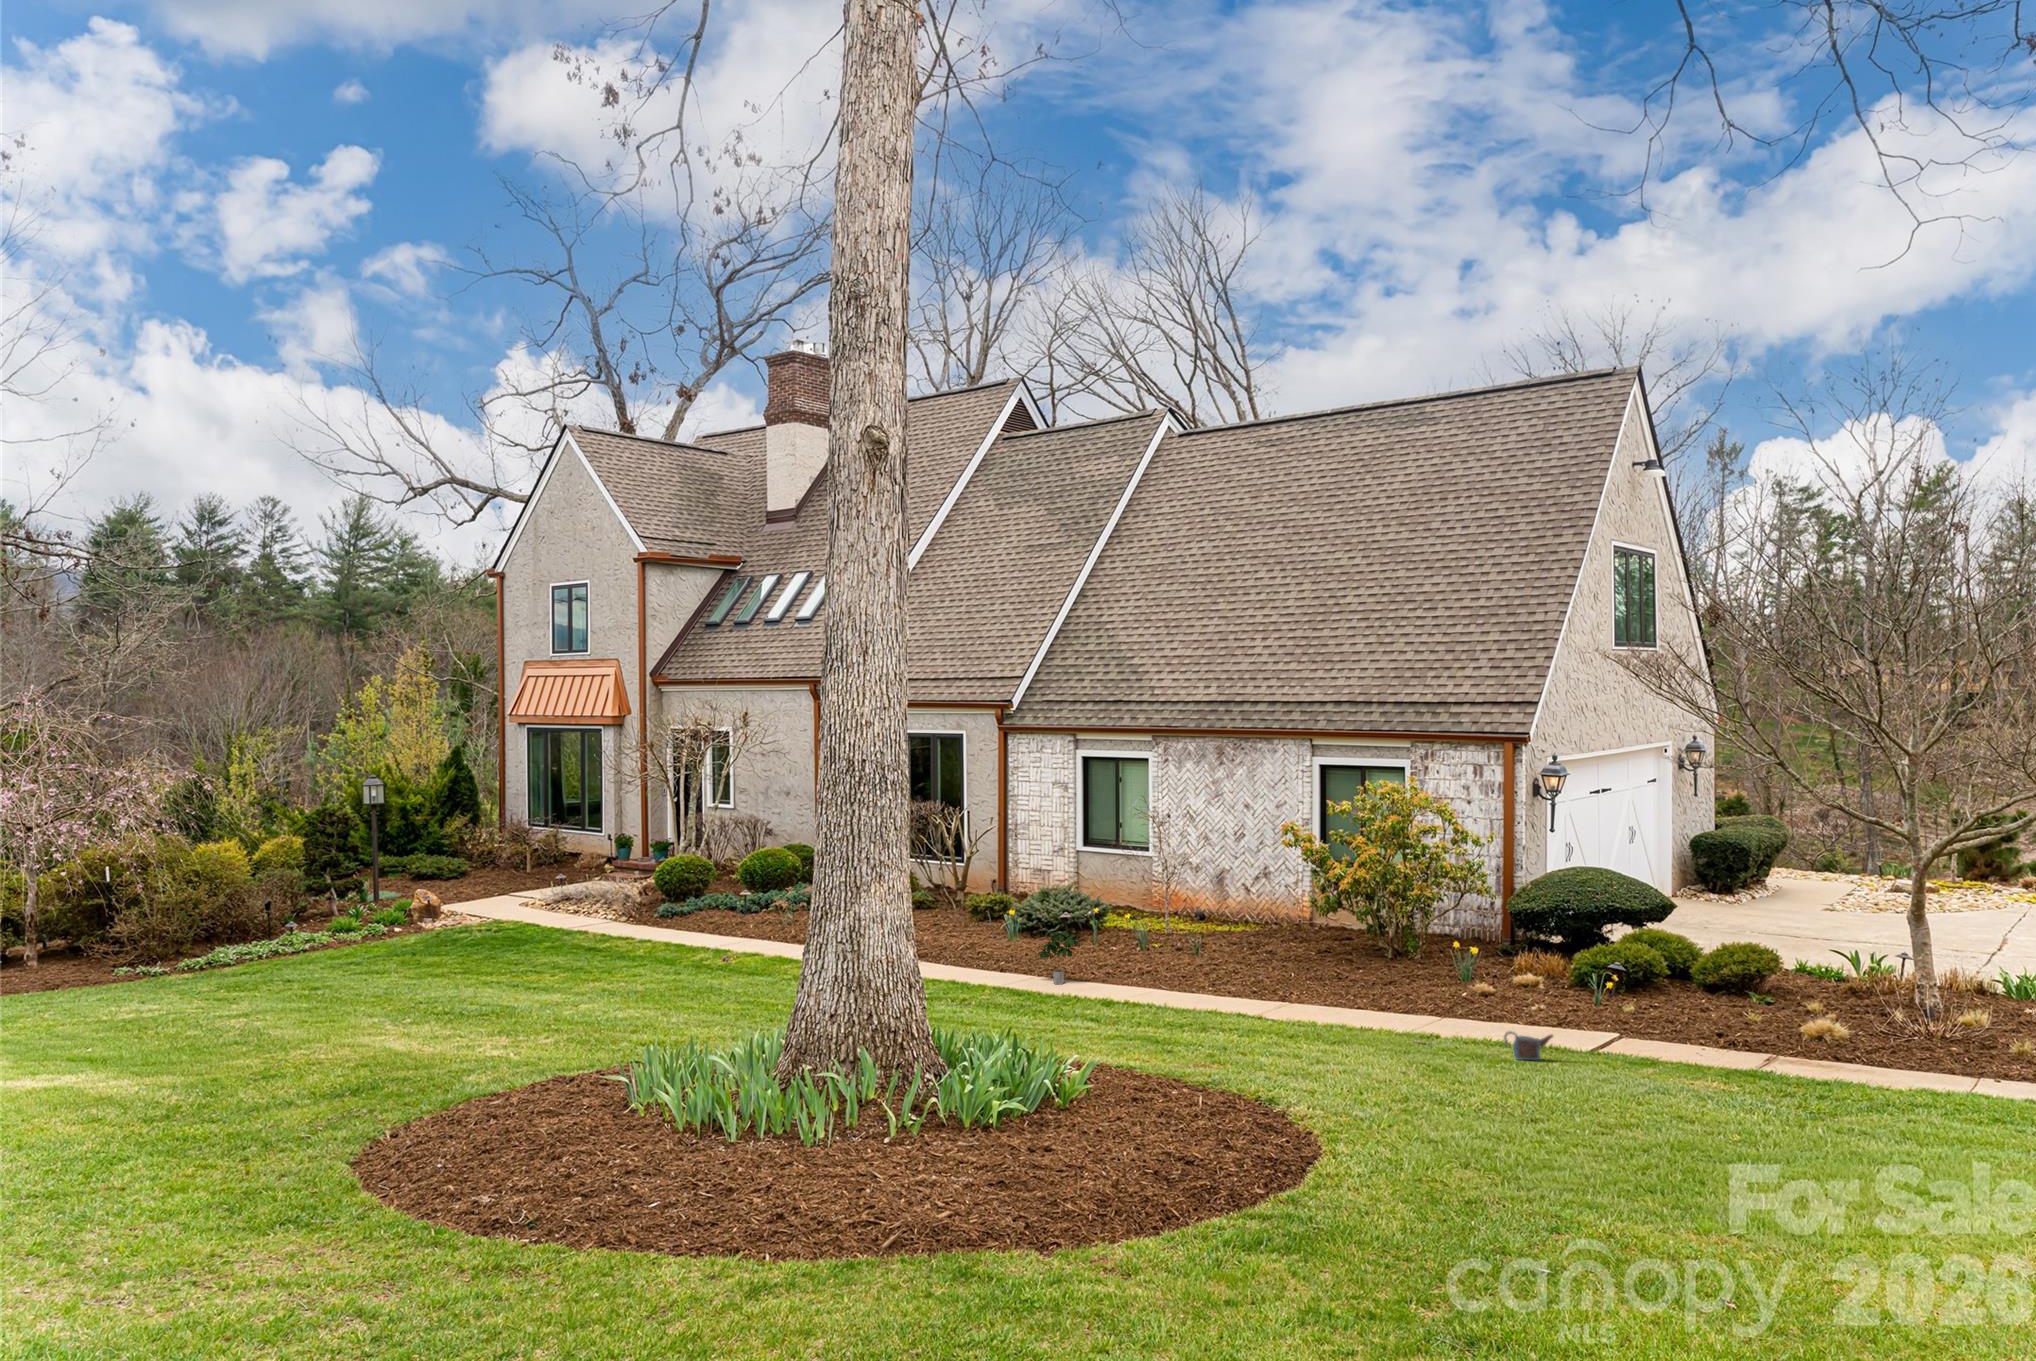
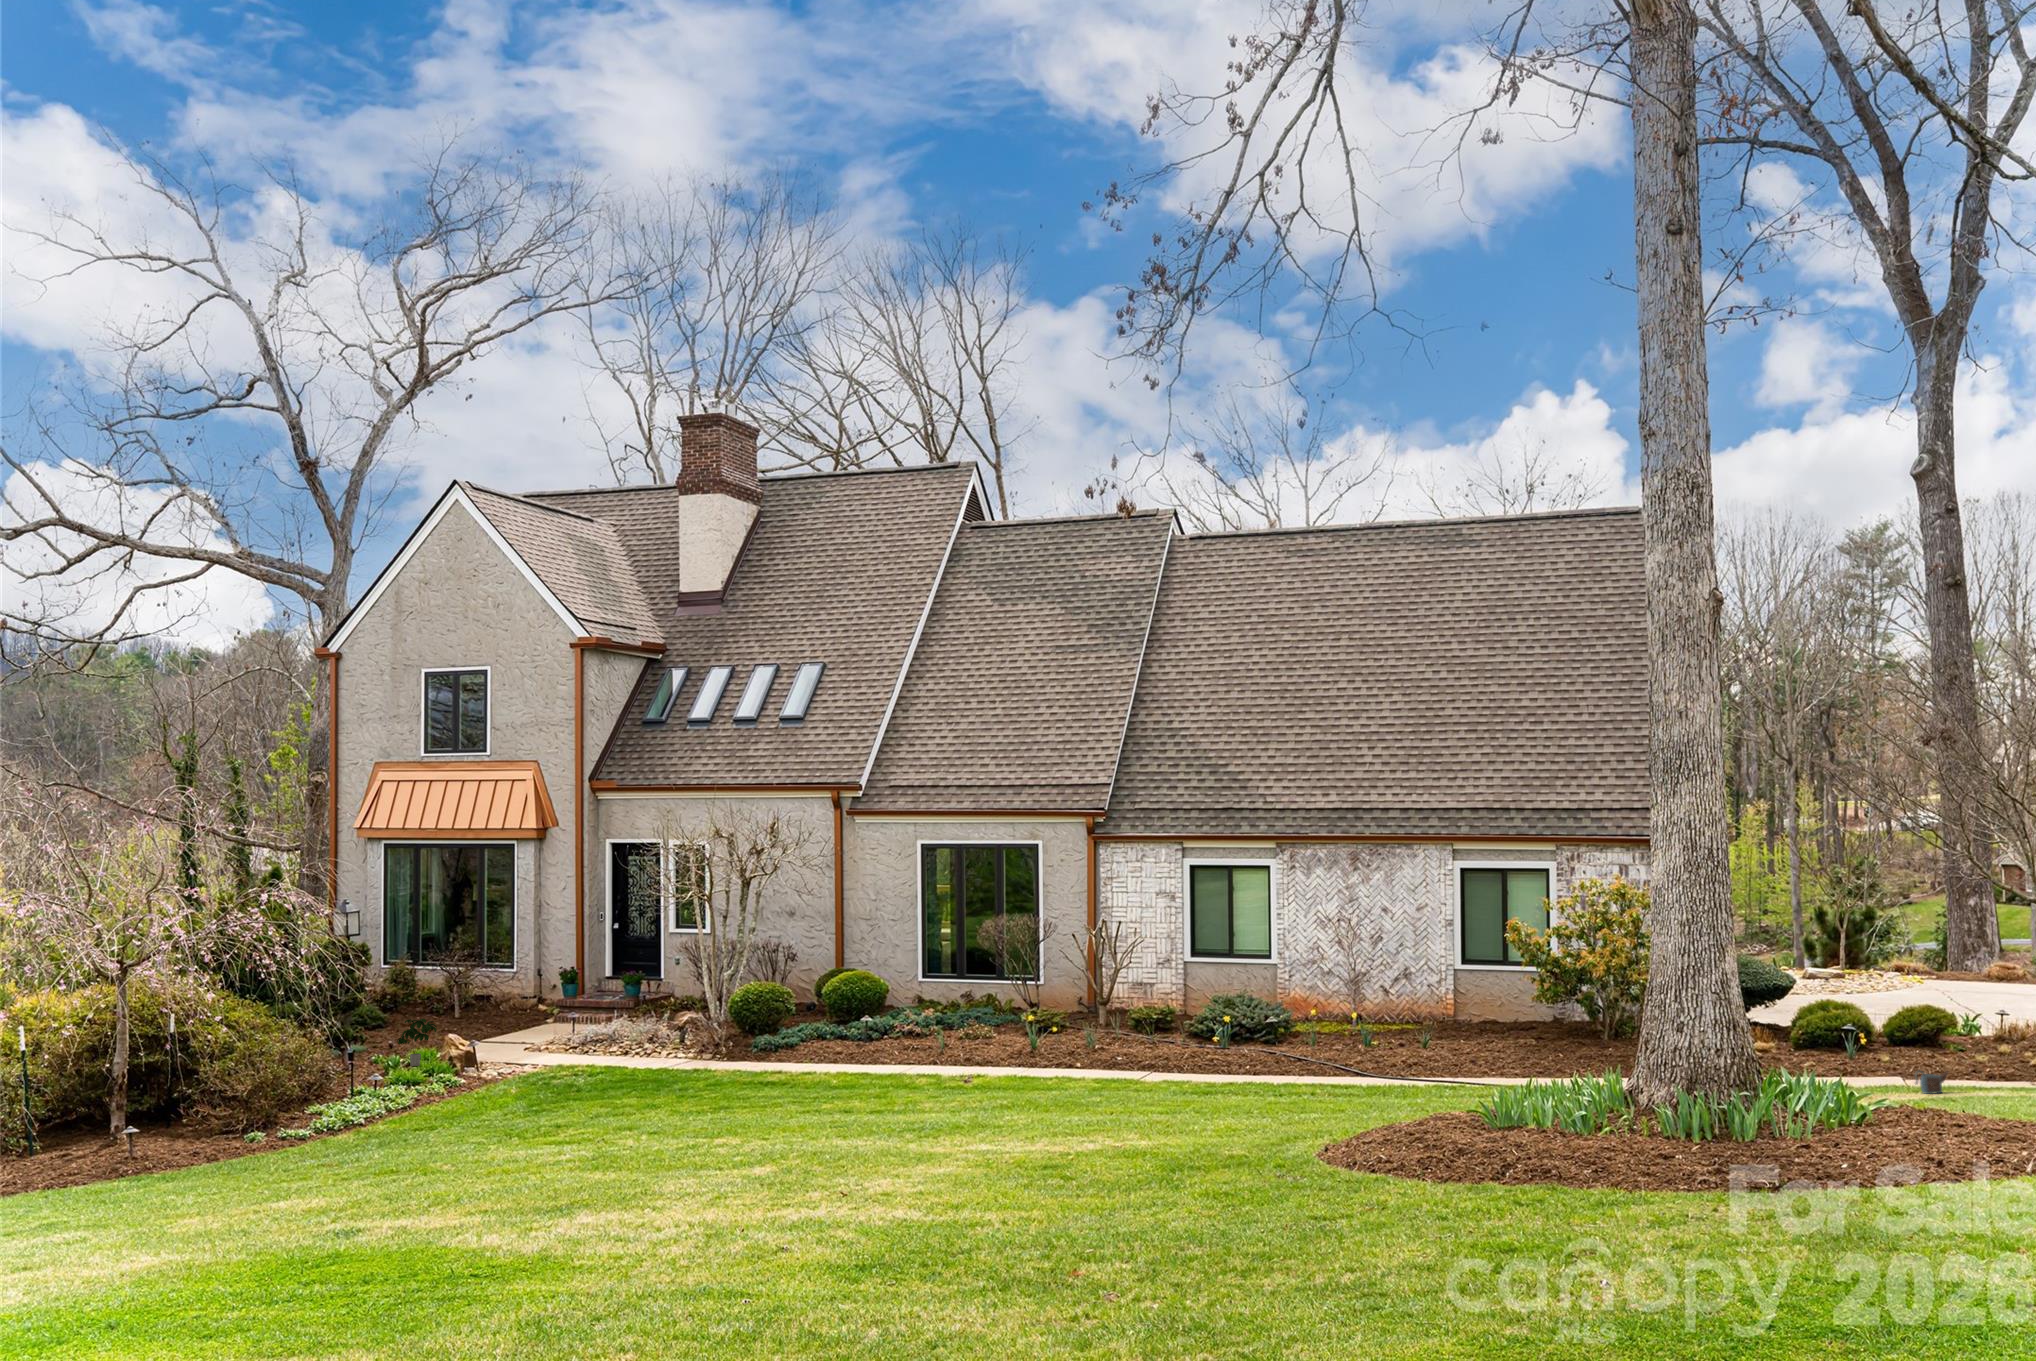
potted plant: present [1038,931,1080,985] -> present [397,1019,437,1066]

